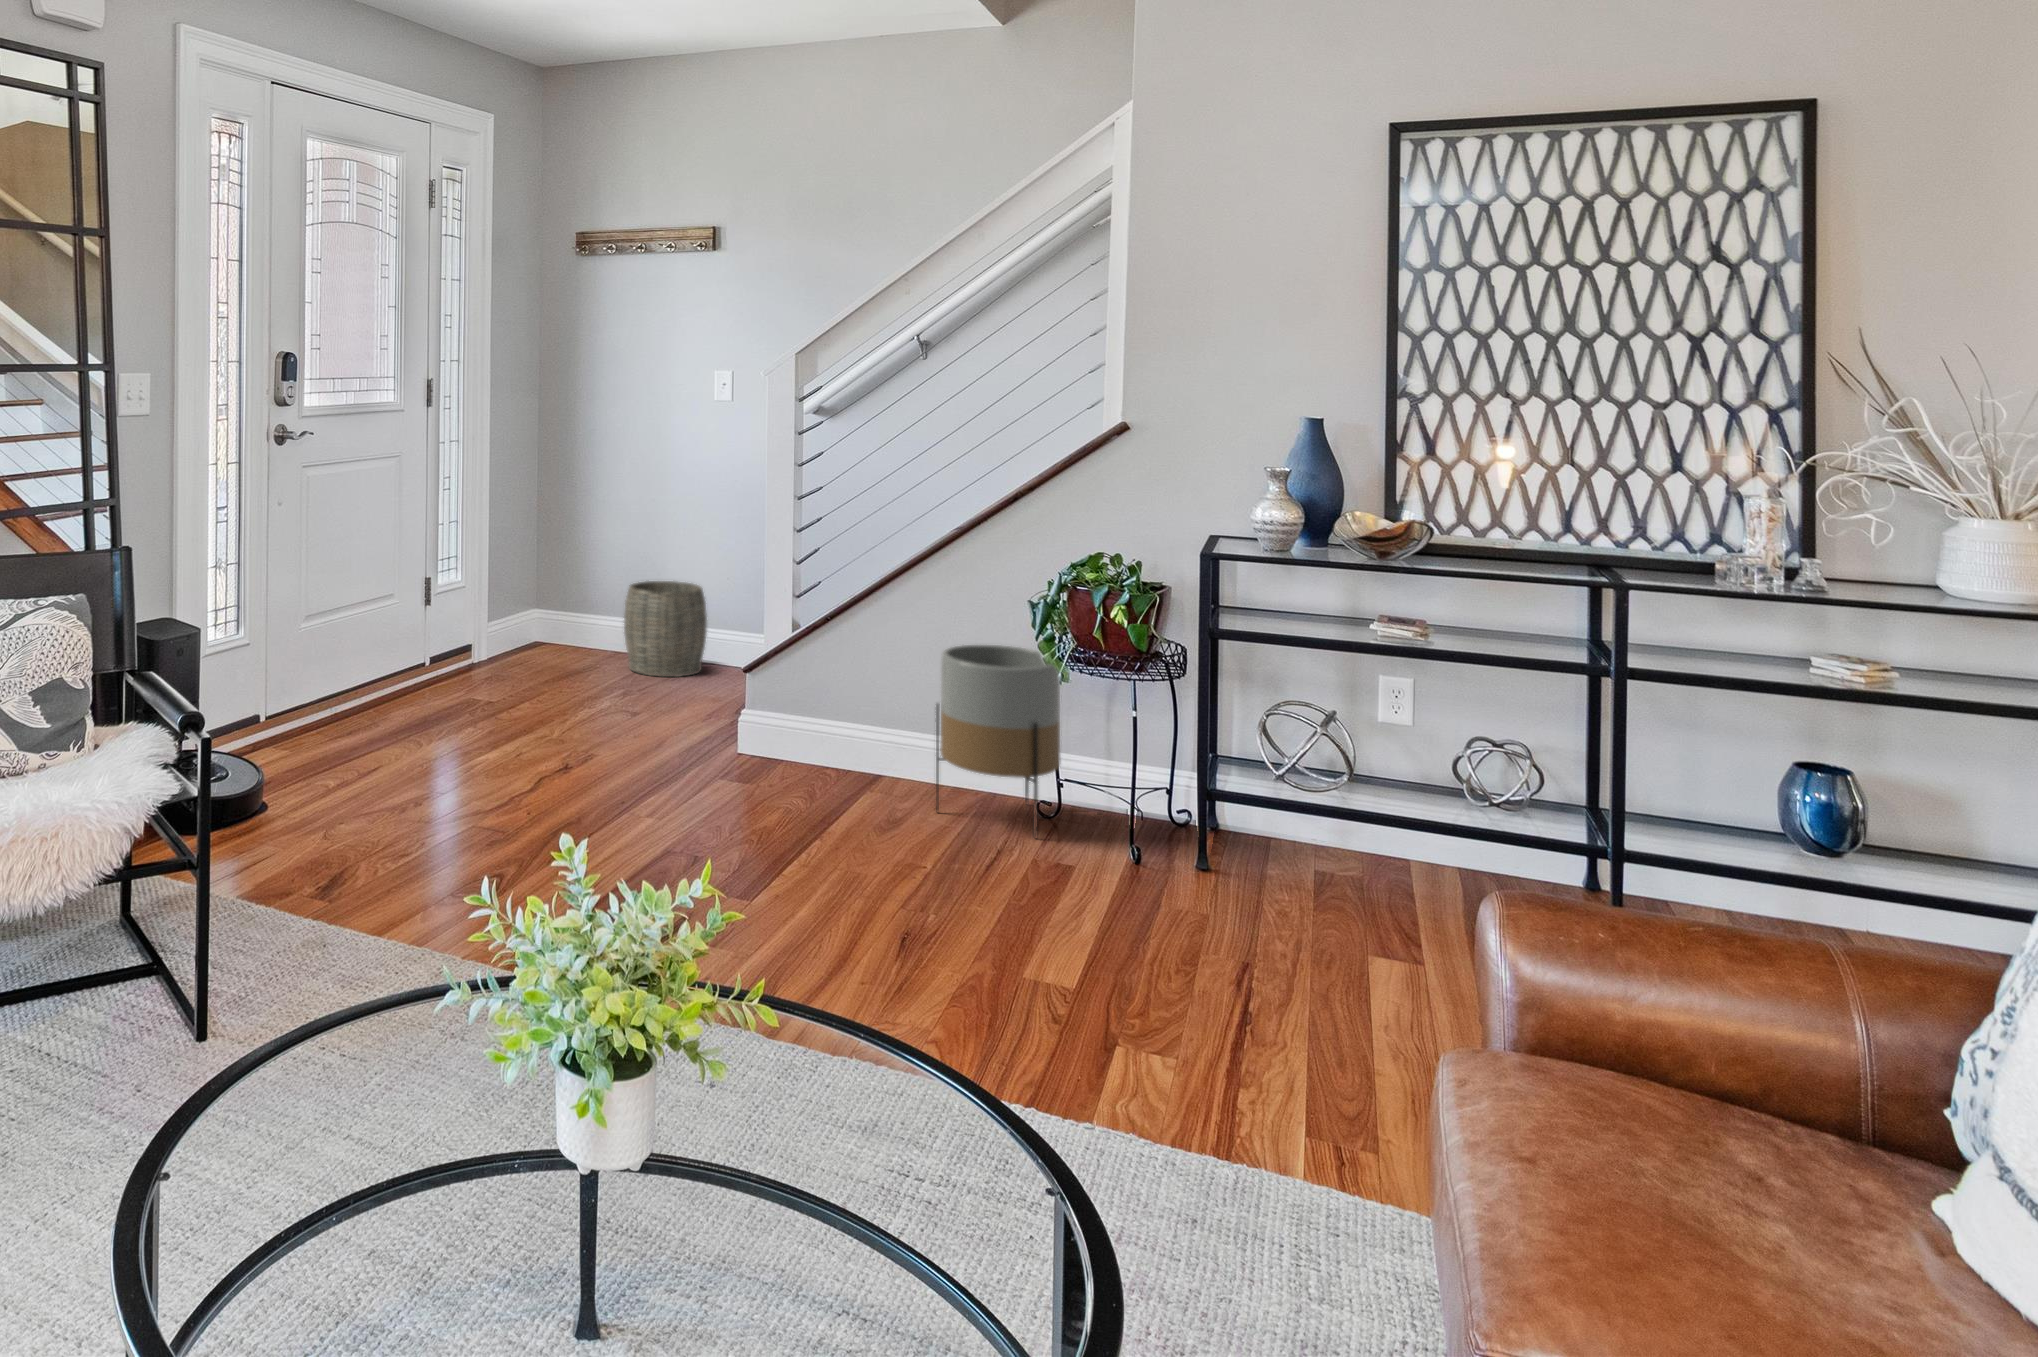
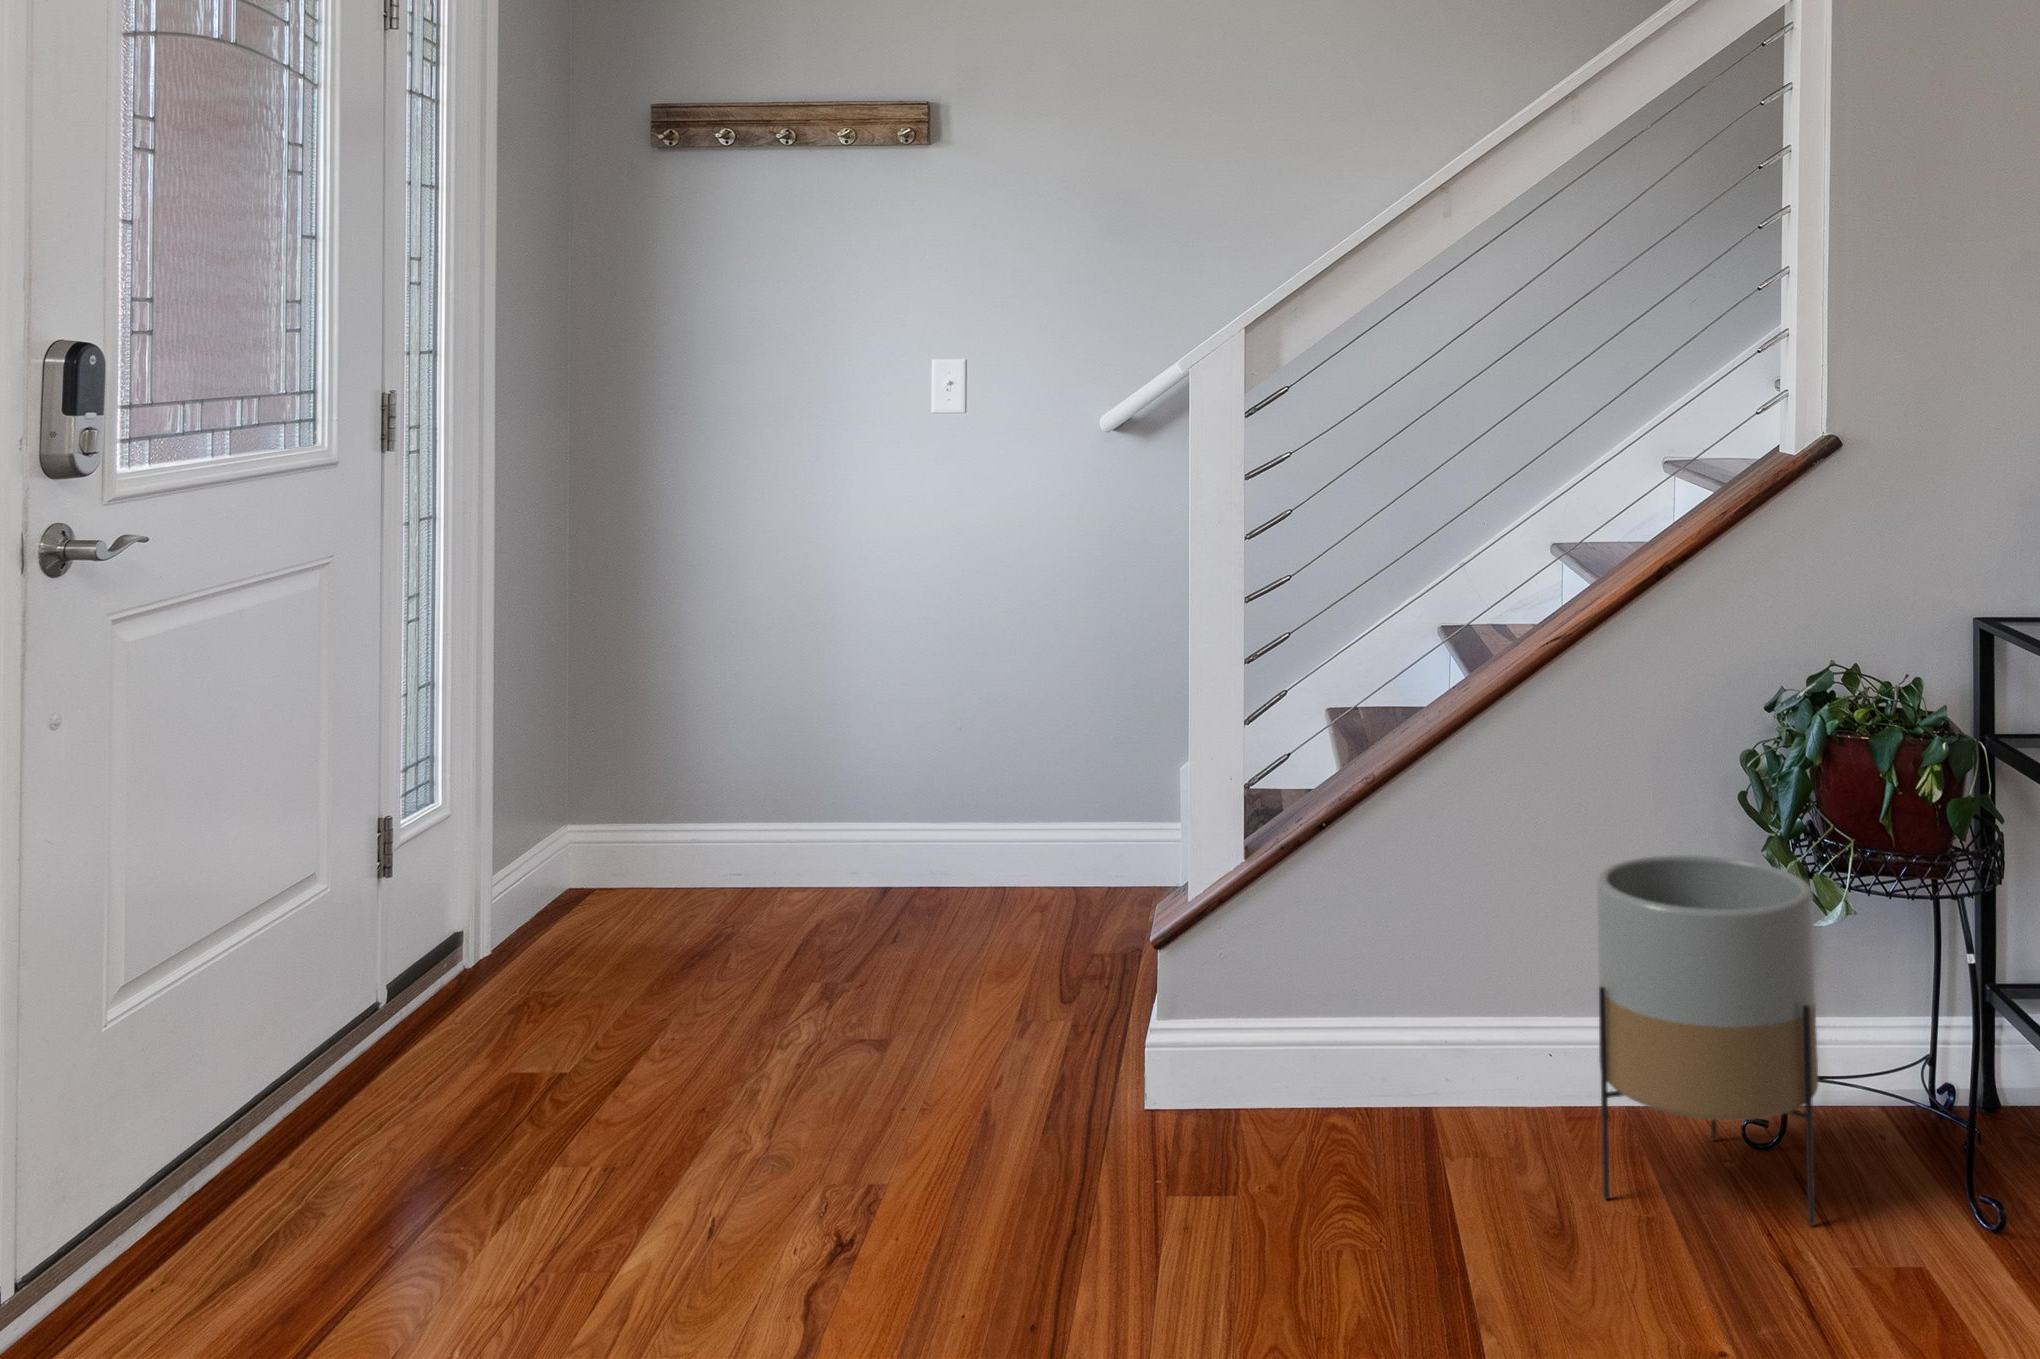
woven basket: present [624,581,707,677] -> none [804,774,958,961]

